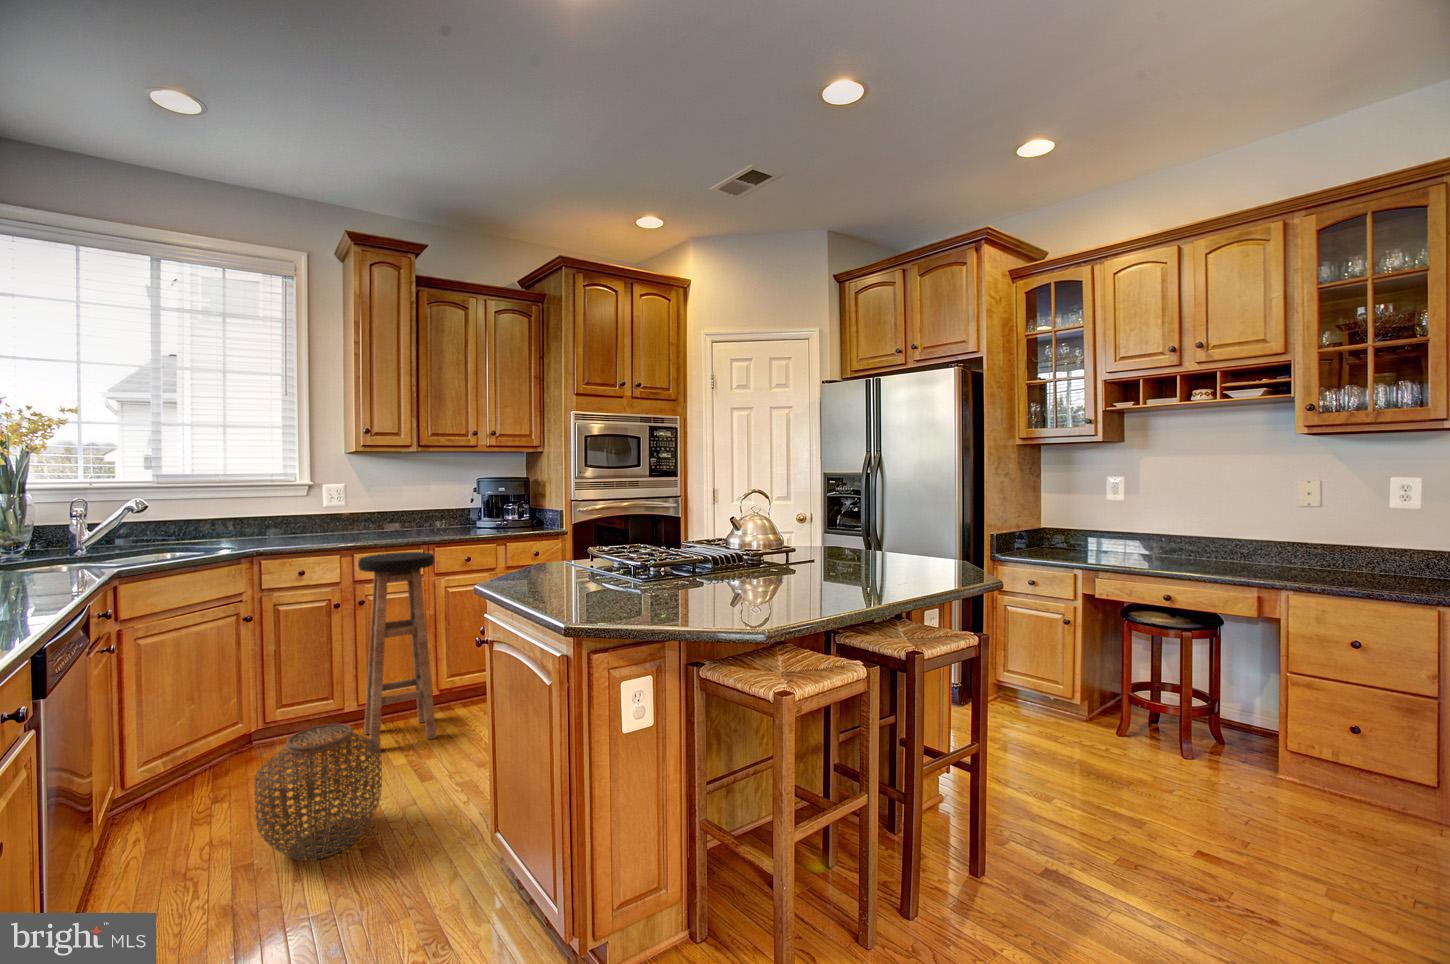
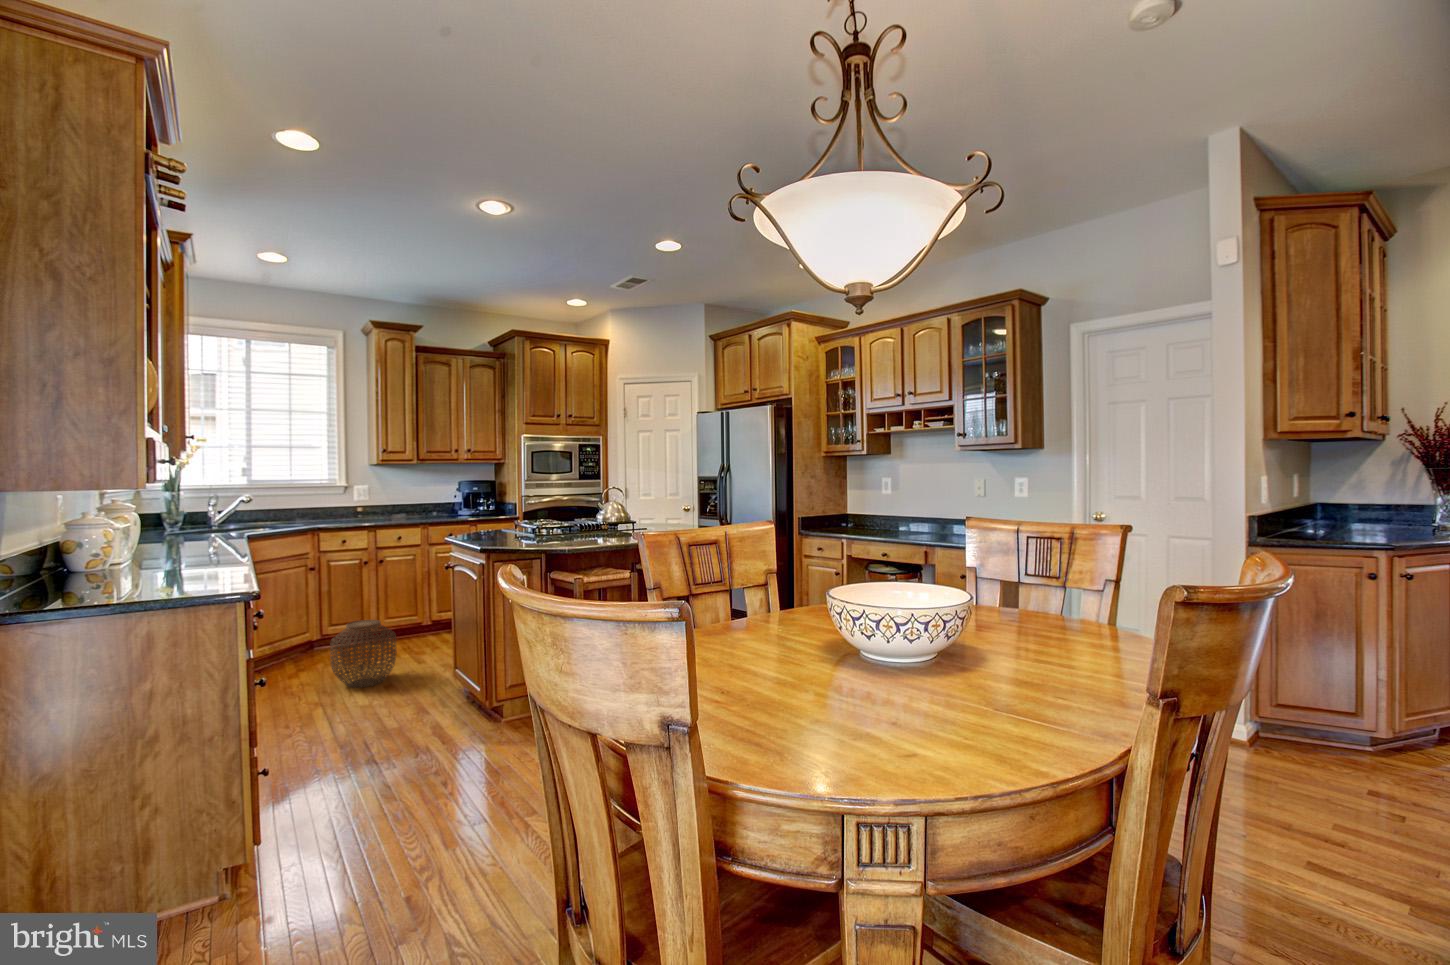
bar stool: present [358,552,436,747] -> none [380,530,429,653]

